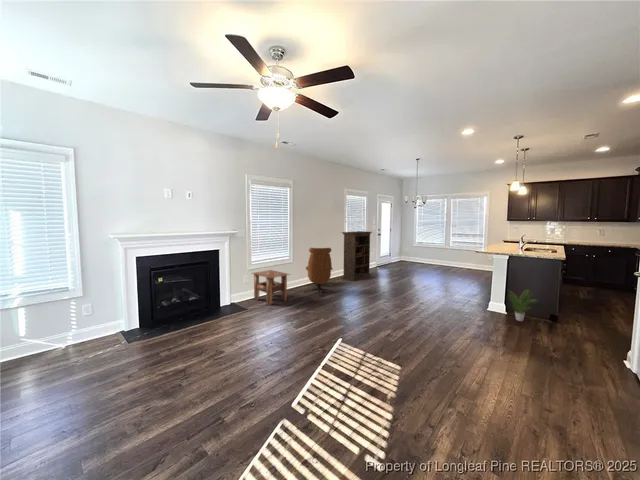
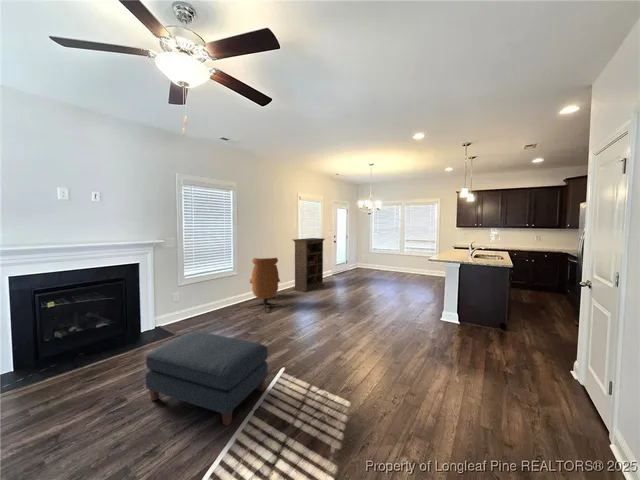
side table: present [252,270,289,305] -> none [181,284,231,327]
potted plant: present [510,292,534,321] -> none [455,298,490,332]
ottoman: none [238,304,331,374] -> present [146,332,268,426]

